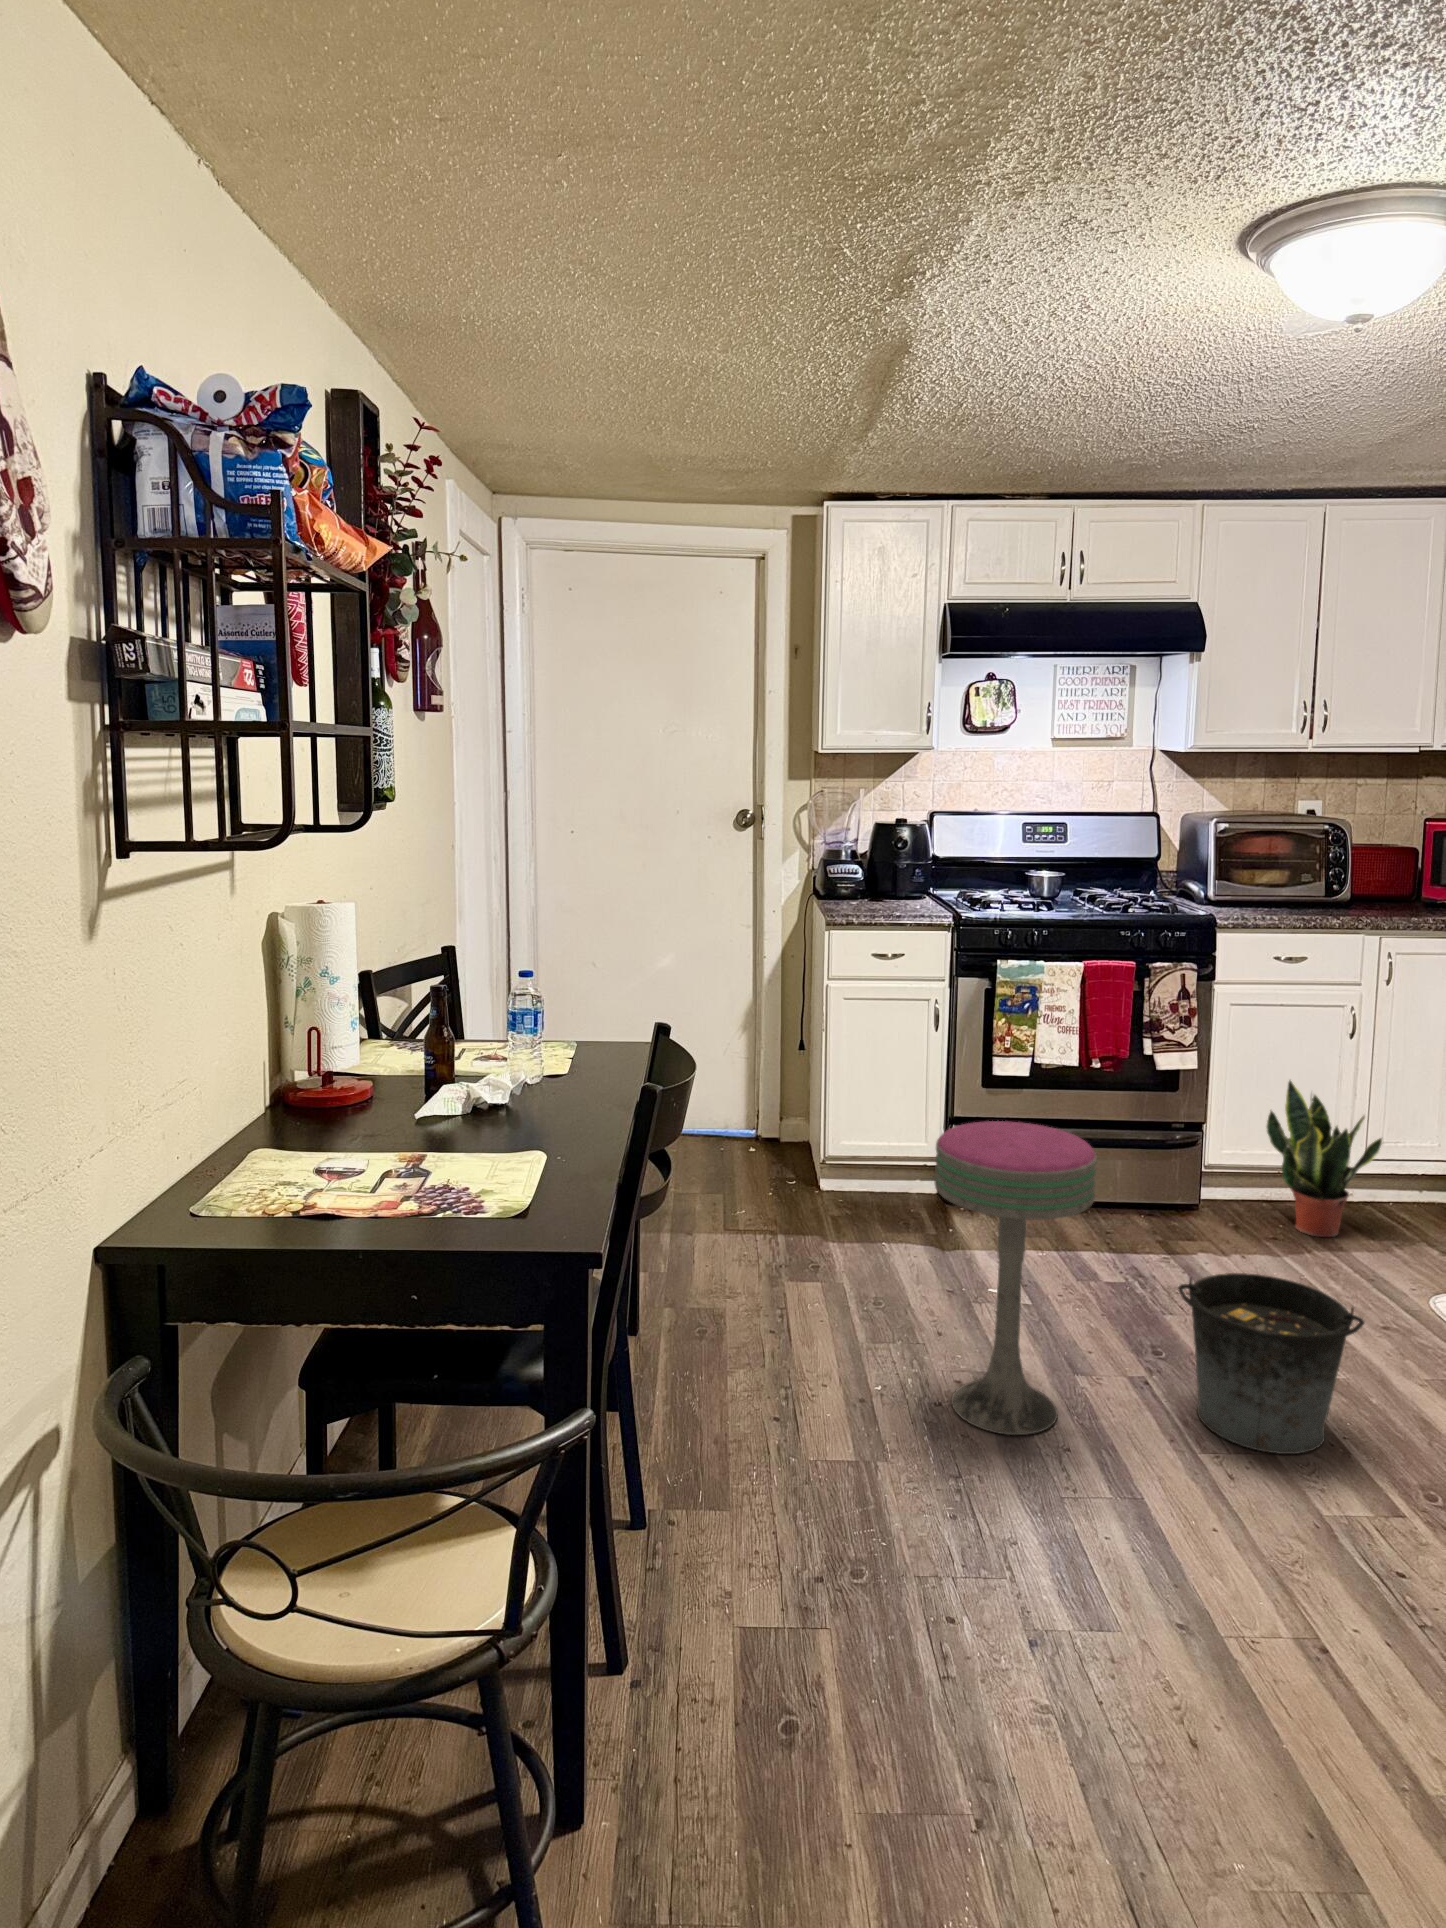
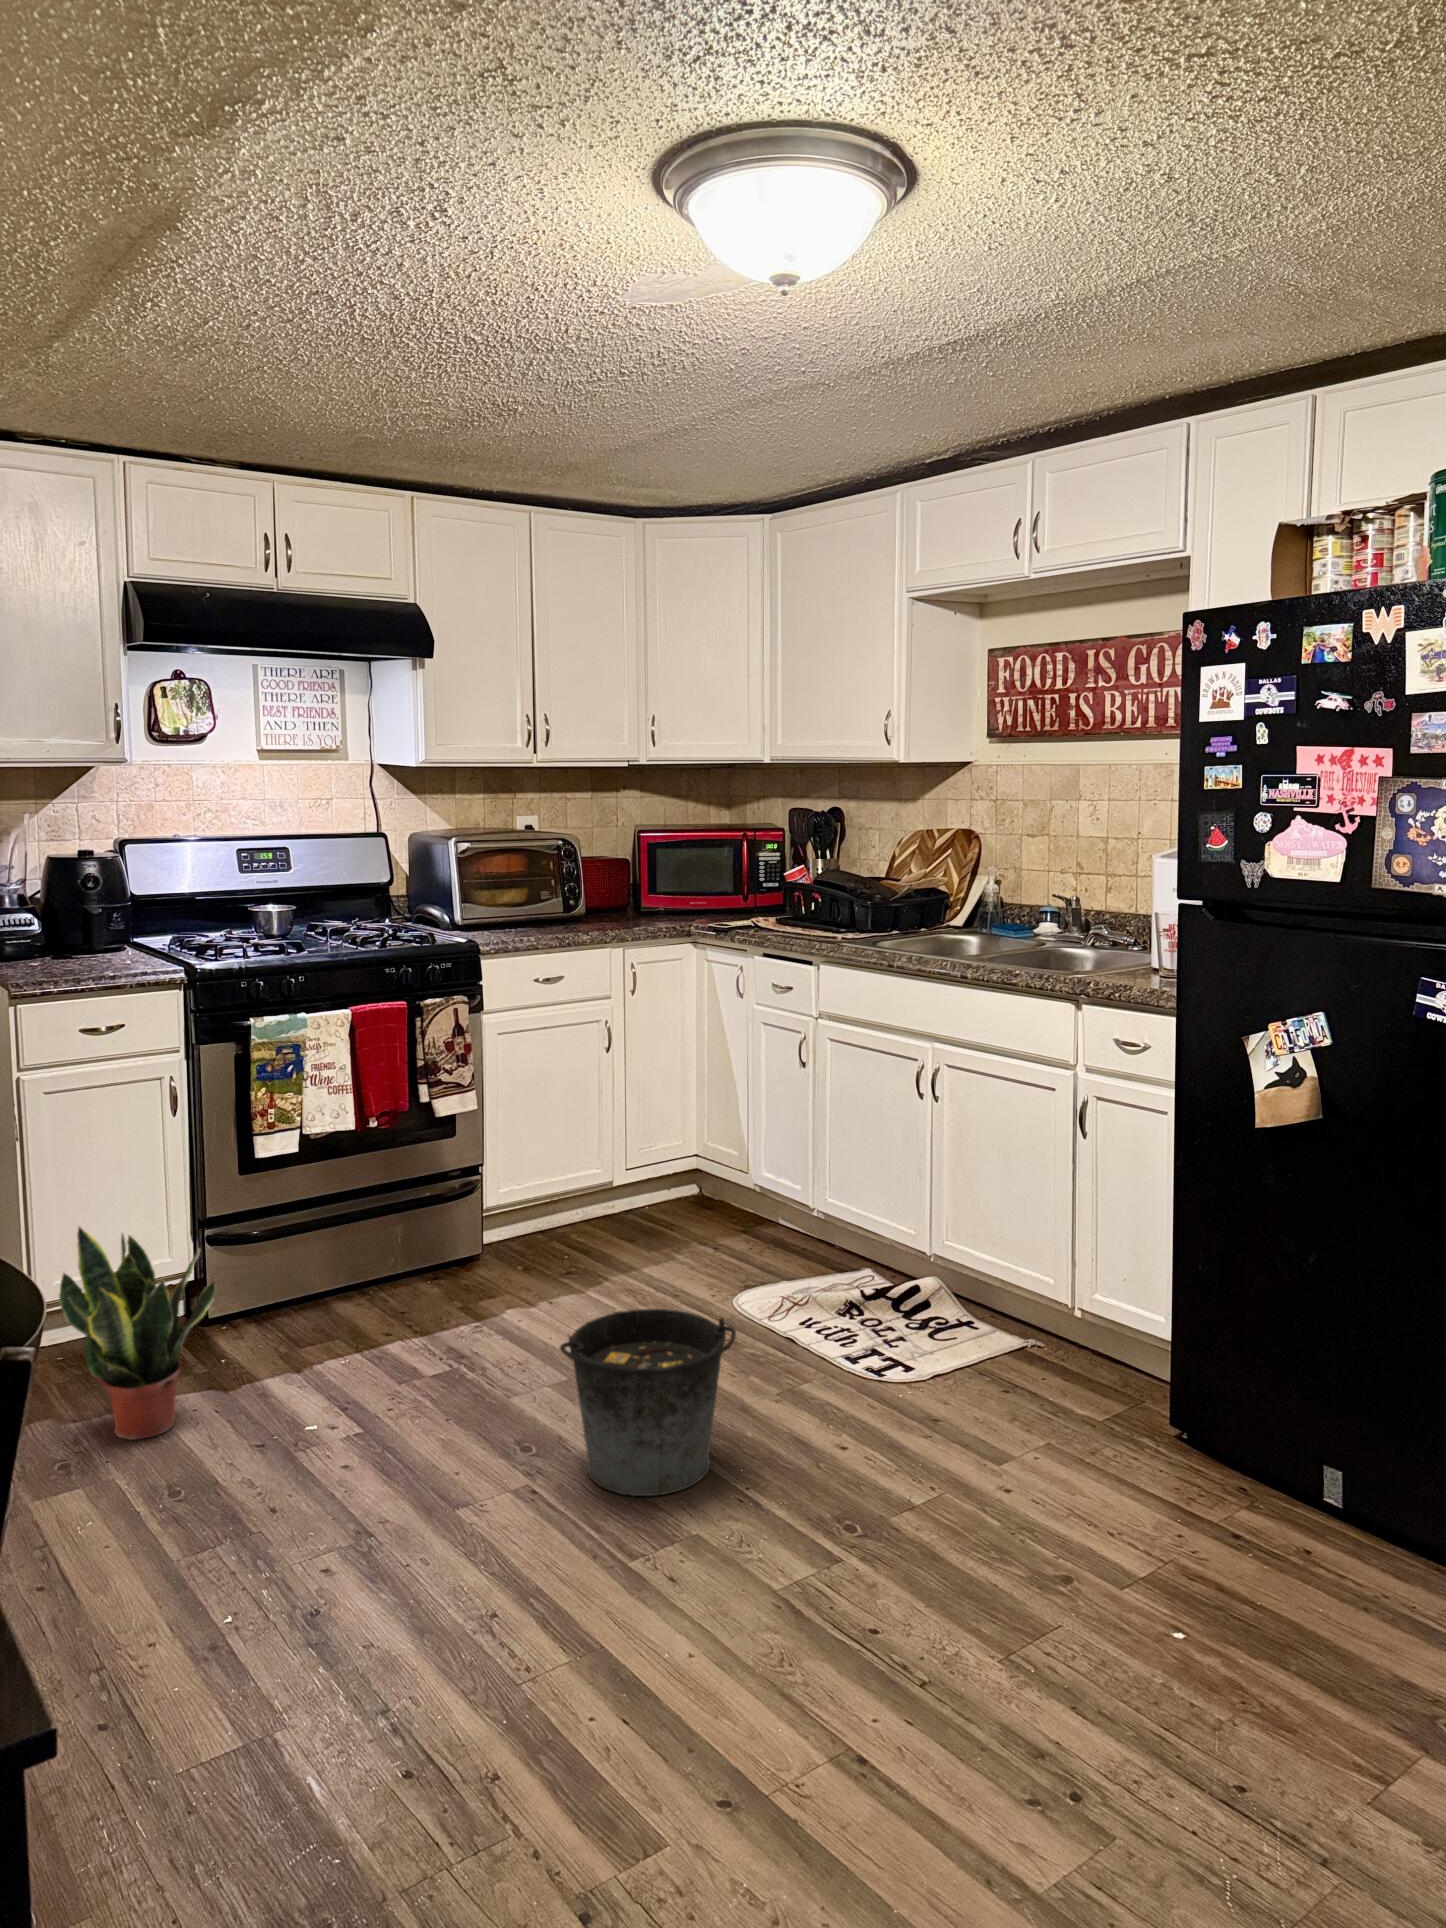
potted plant: present [1267,1081,1382,1237] -> present [59,1227,216,1439]
bar stool: present [934,1121,1097,1435] -> none [287,1203,482,1587]

